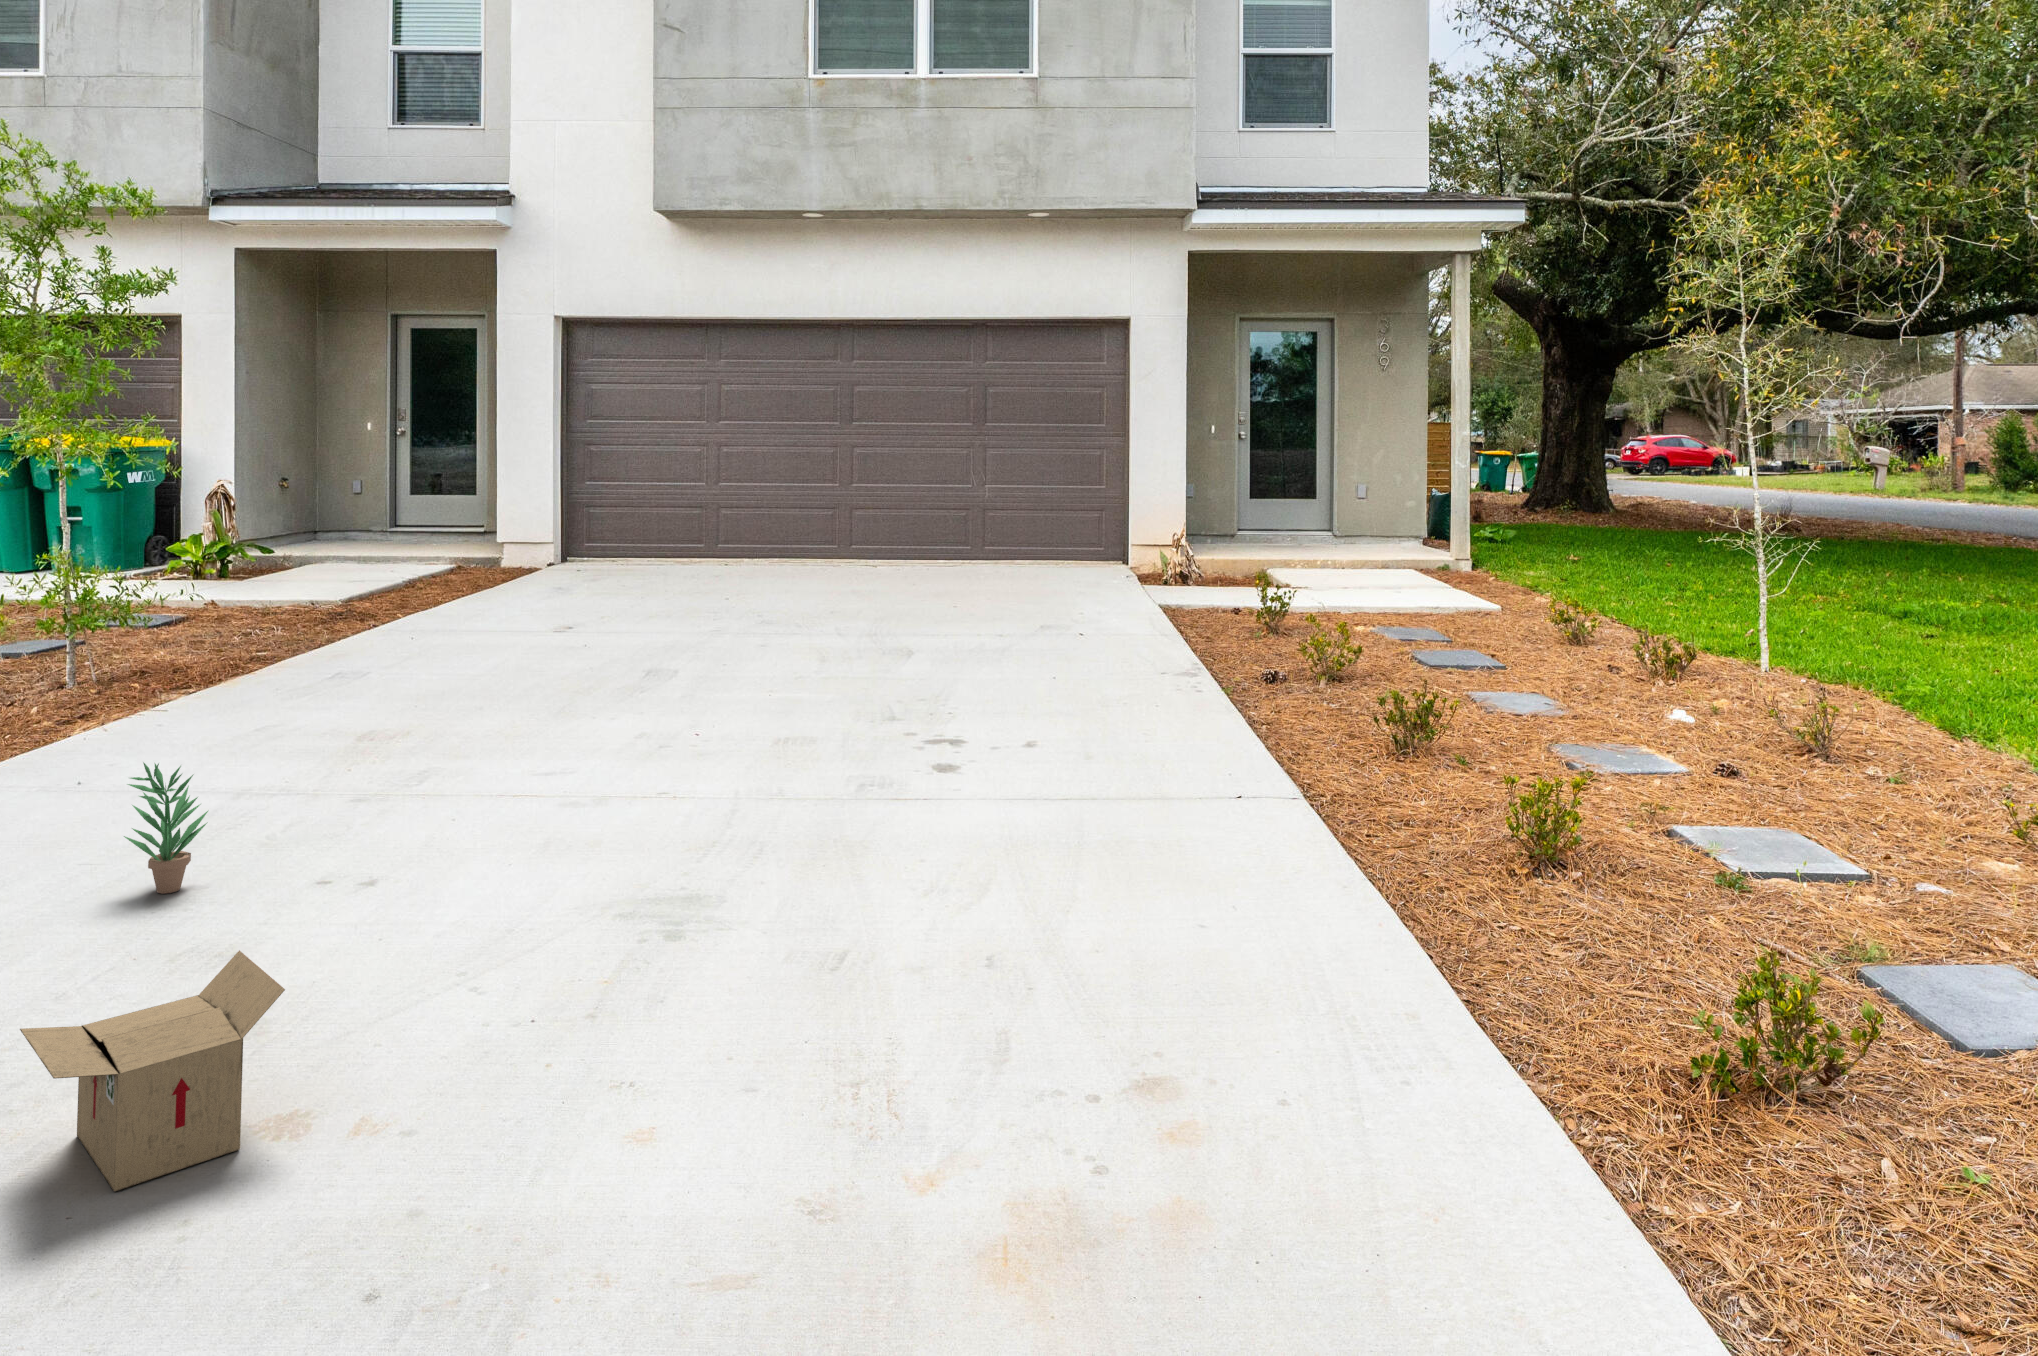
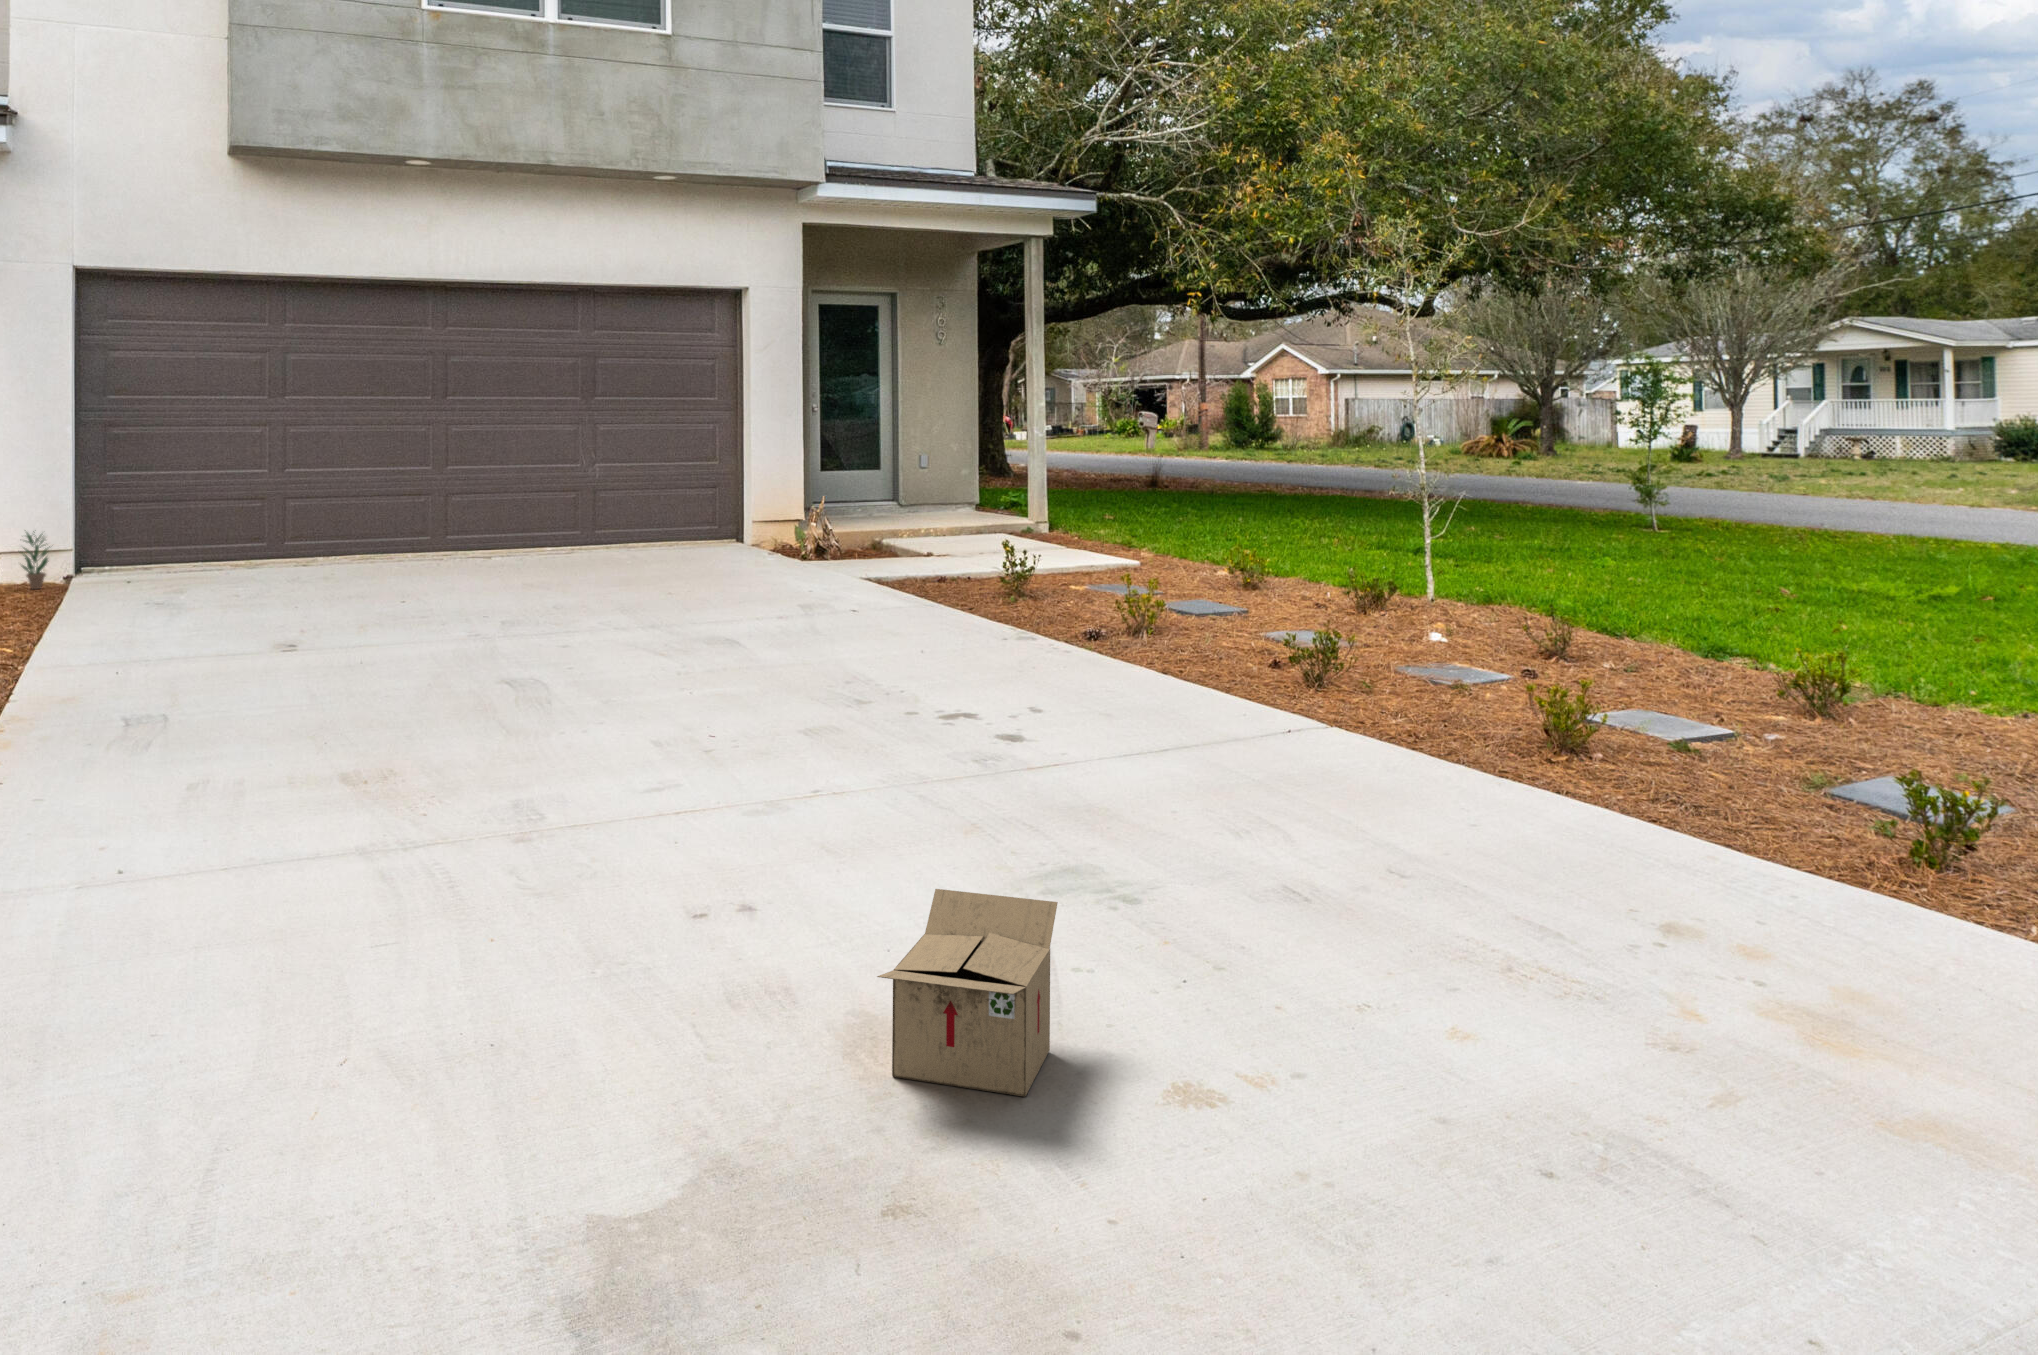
potted plant: present [124,763,208,894] -> present [21,531,50,589]

